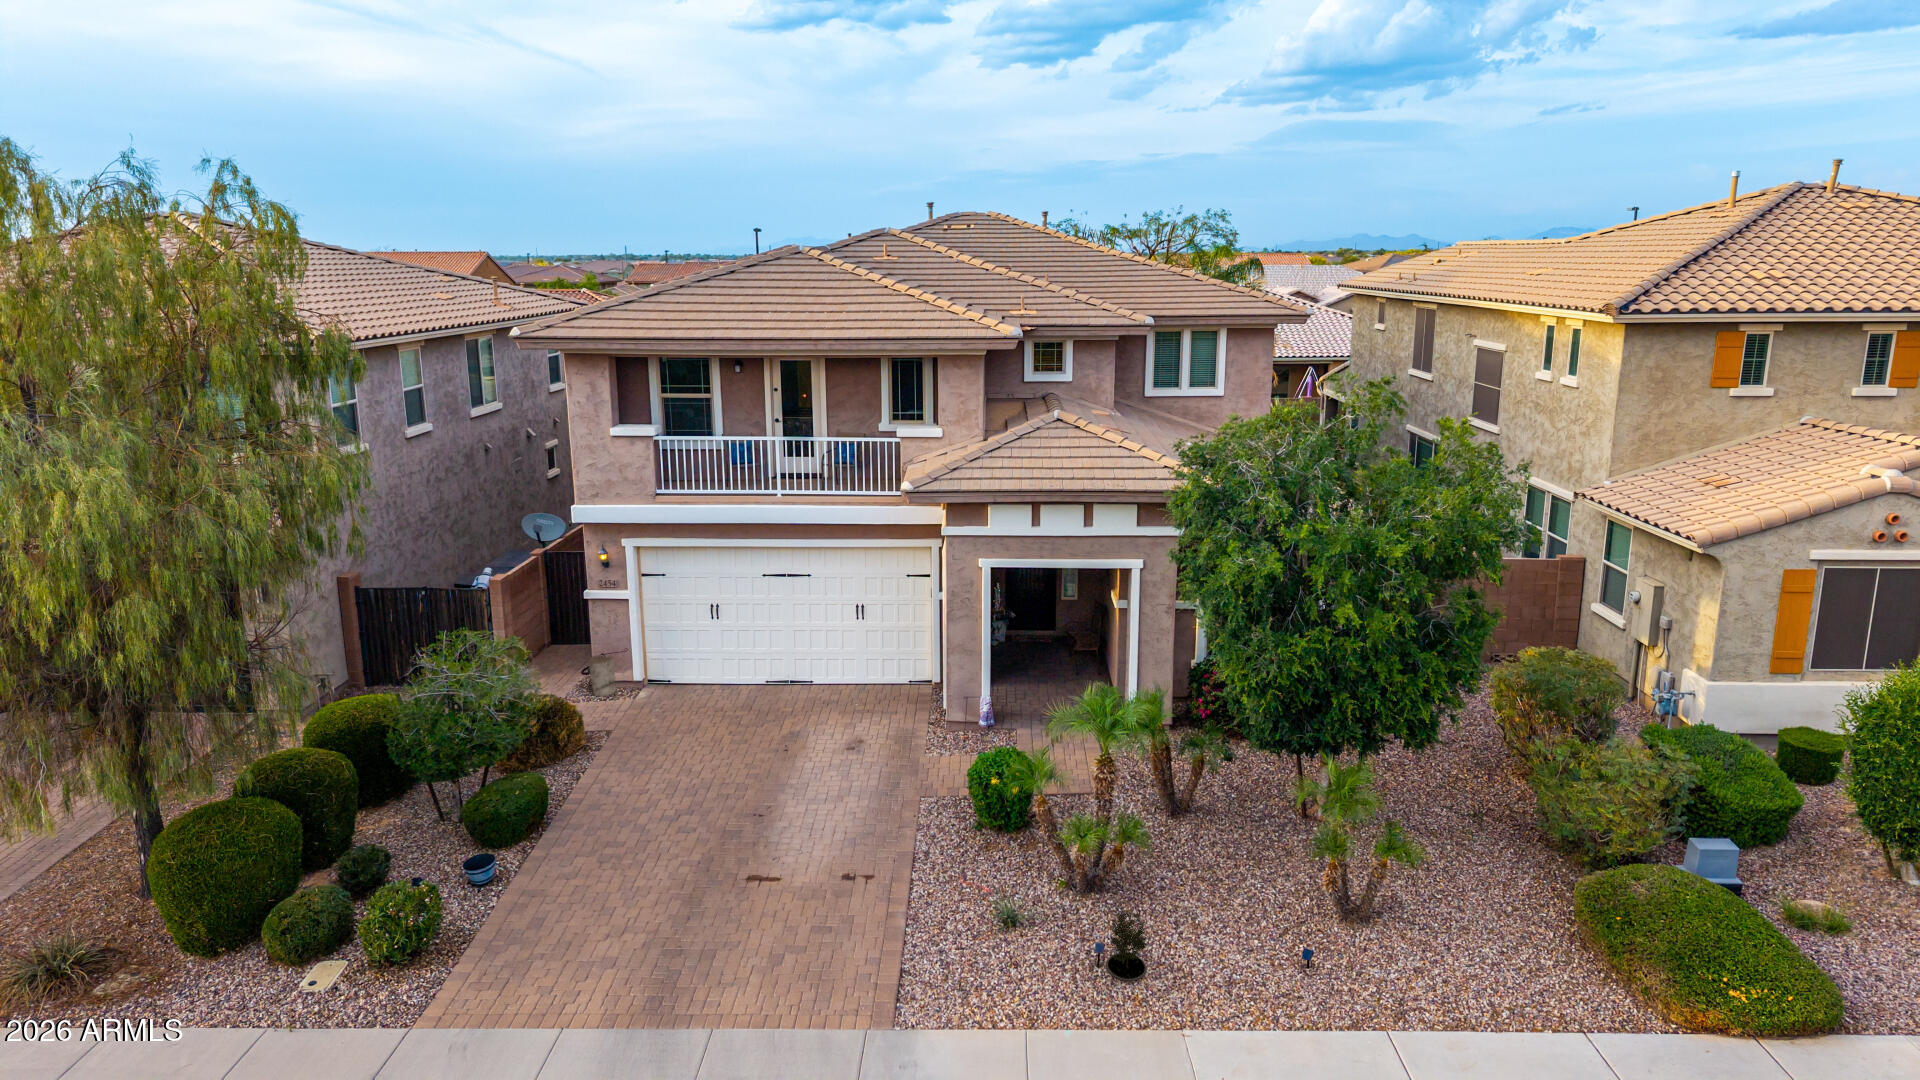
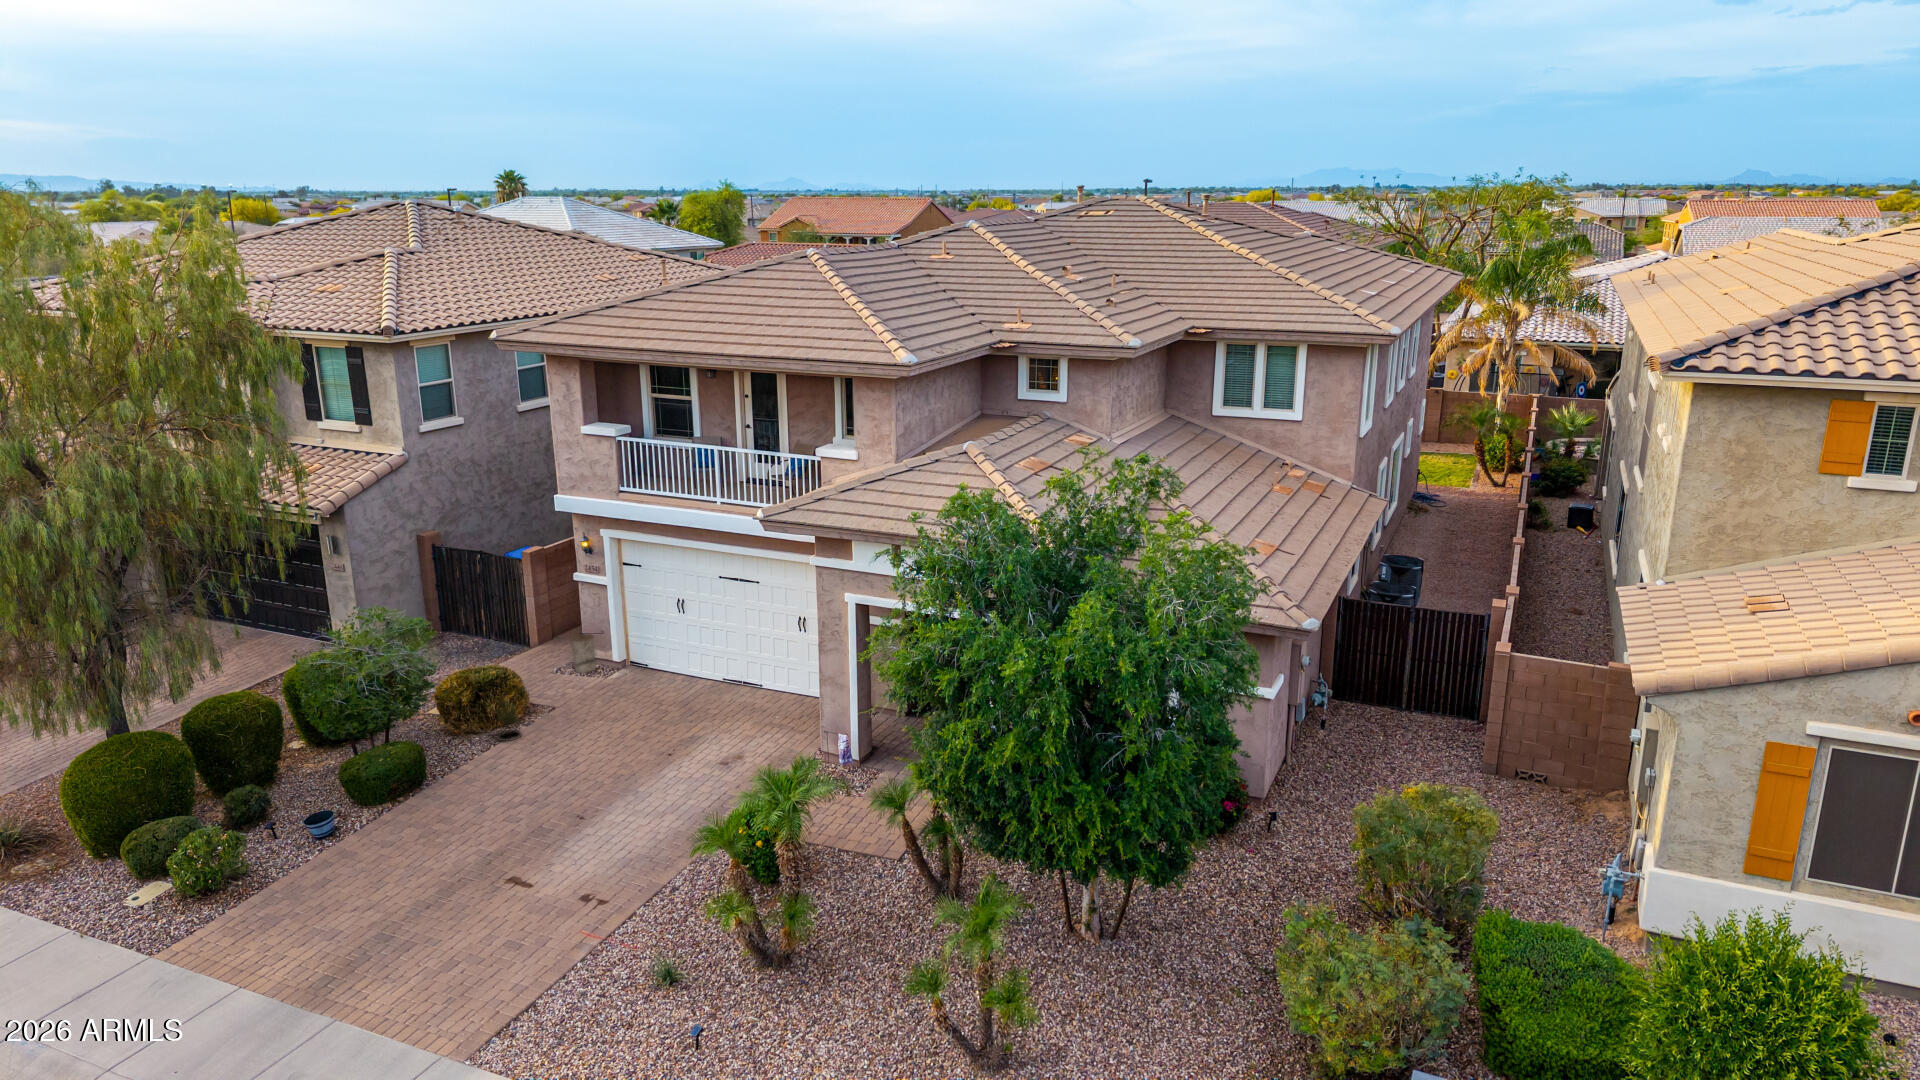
potted tree: present [1106,909,1150,982] -> present [495,699,522,741]

